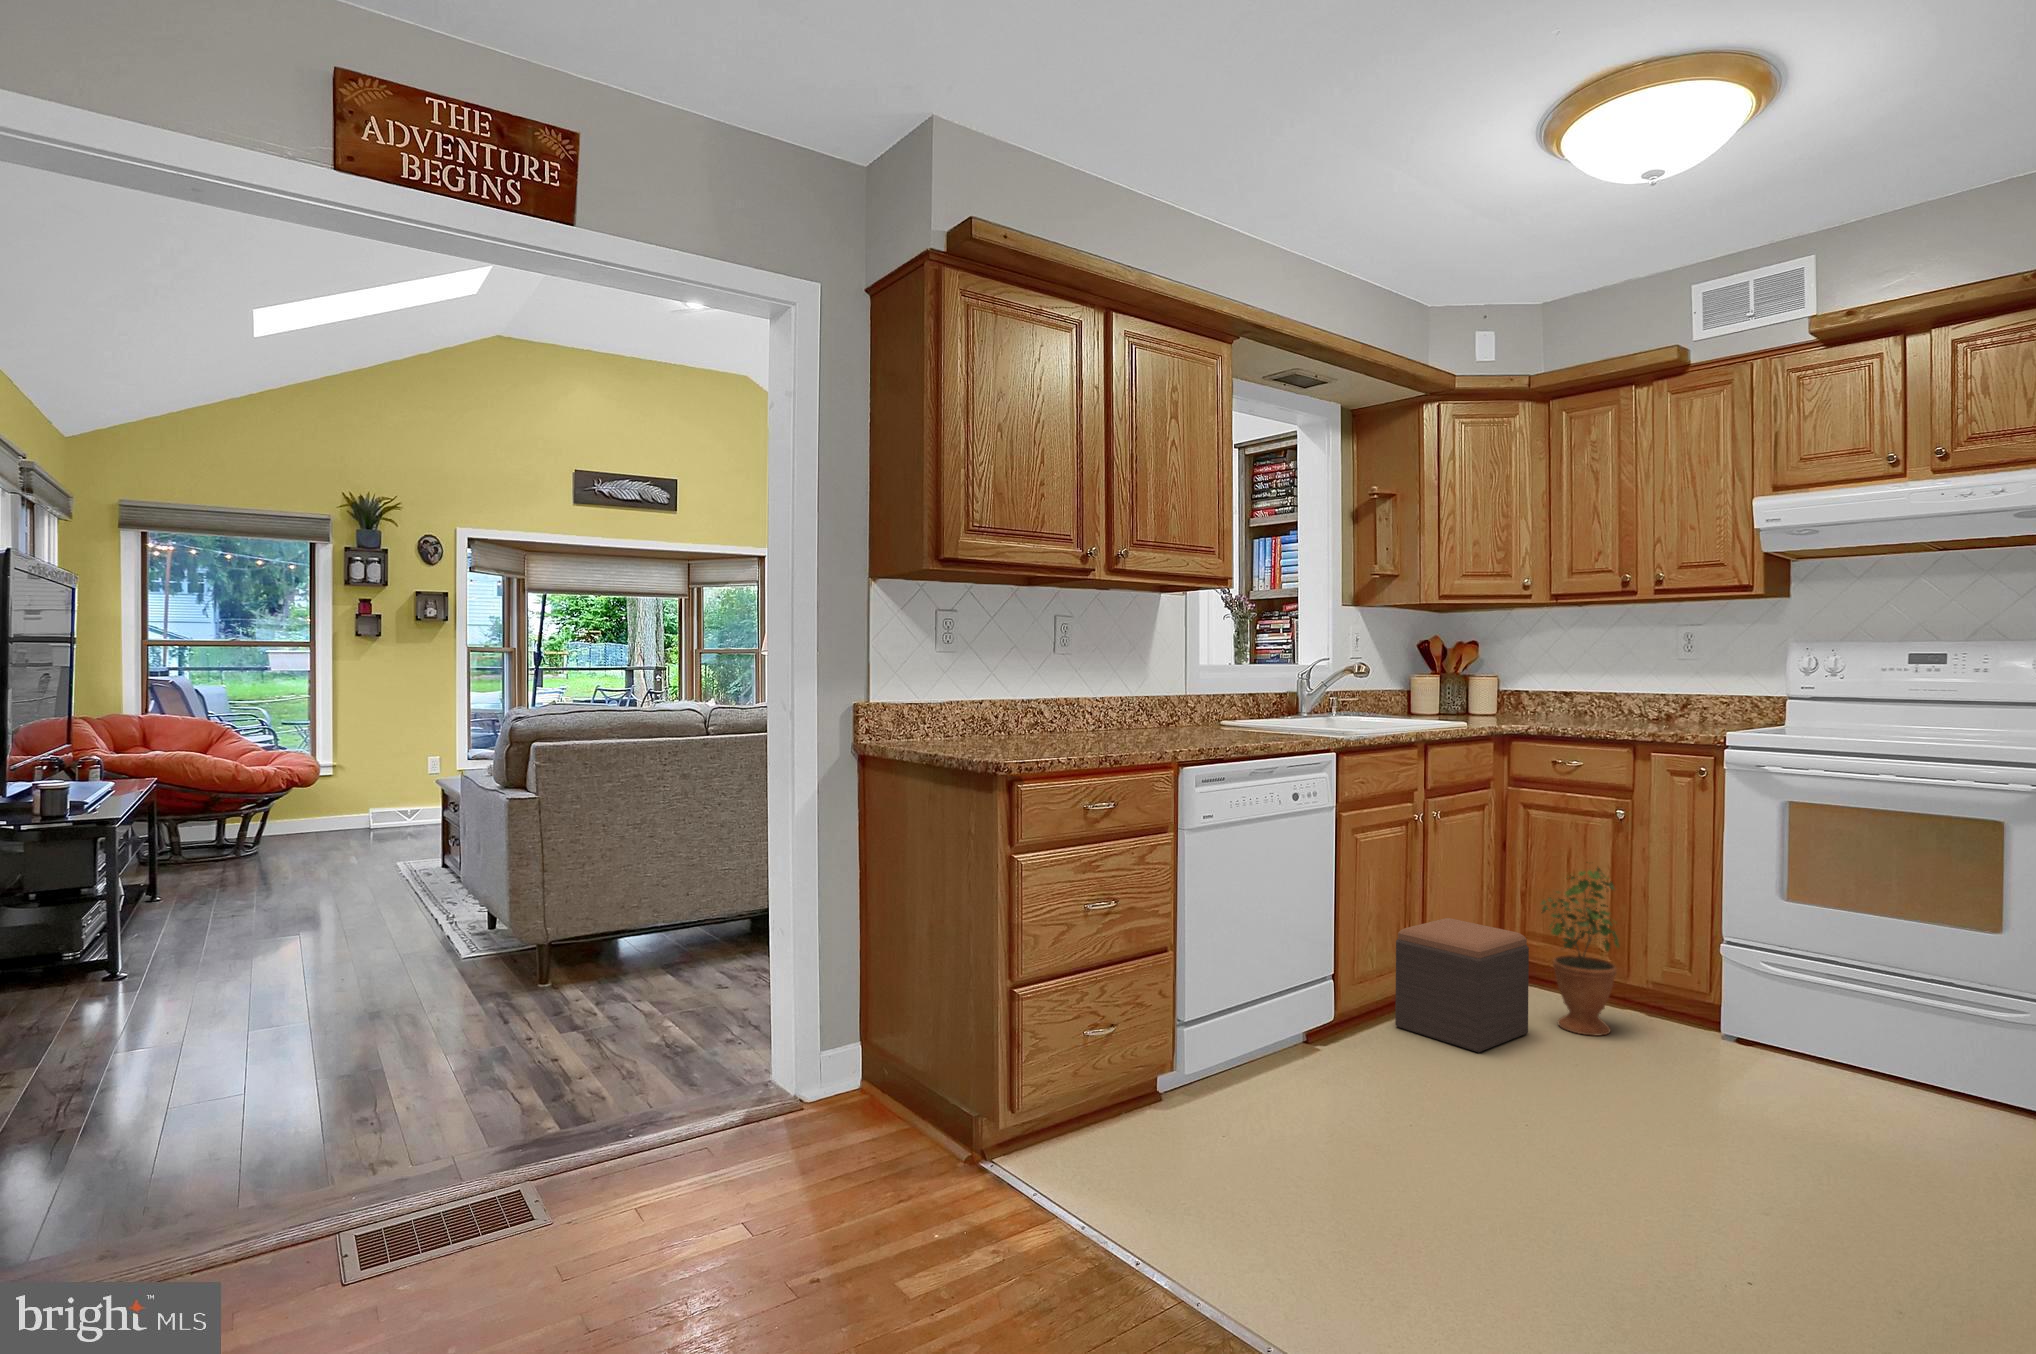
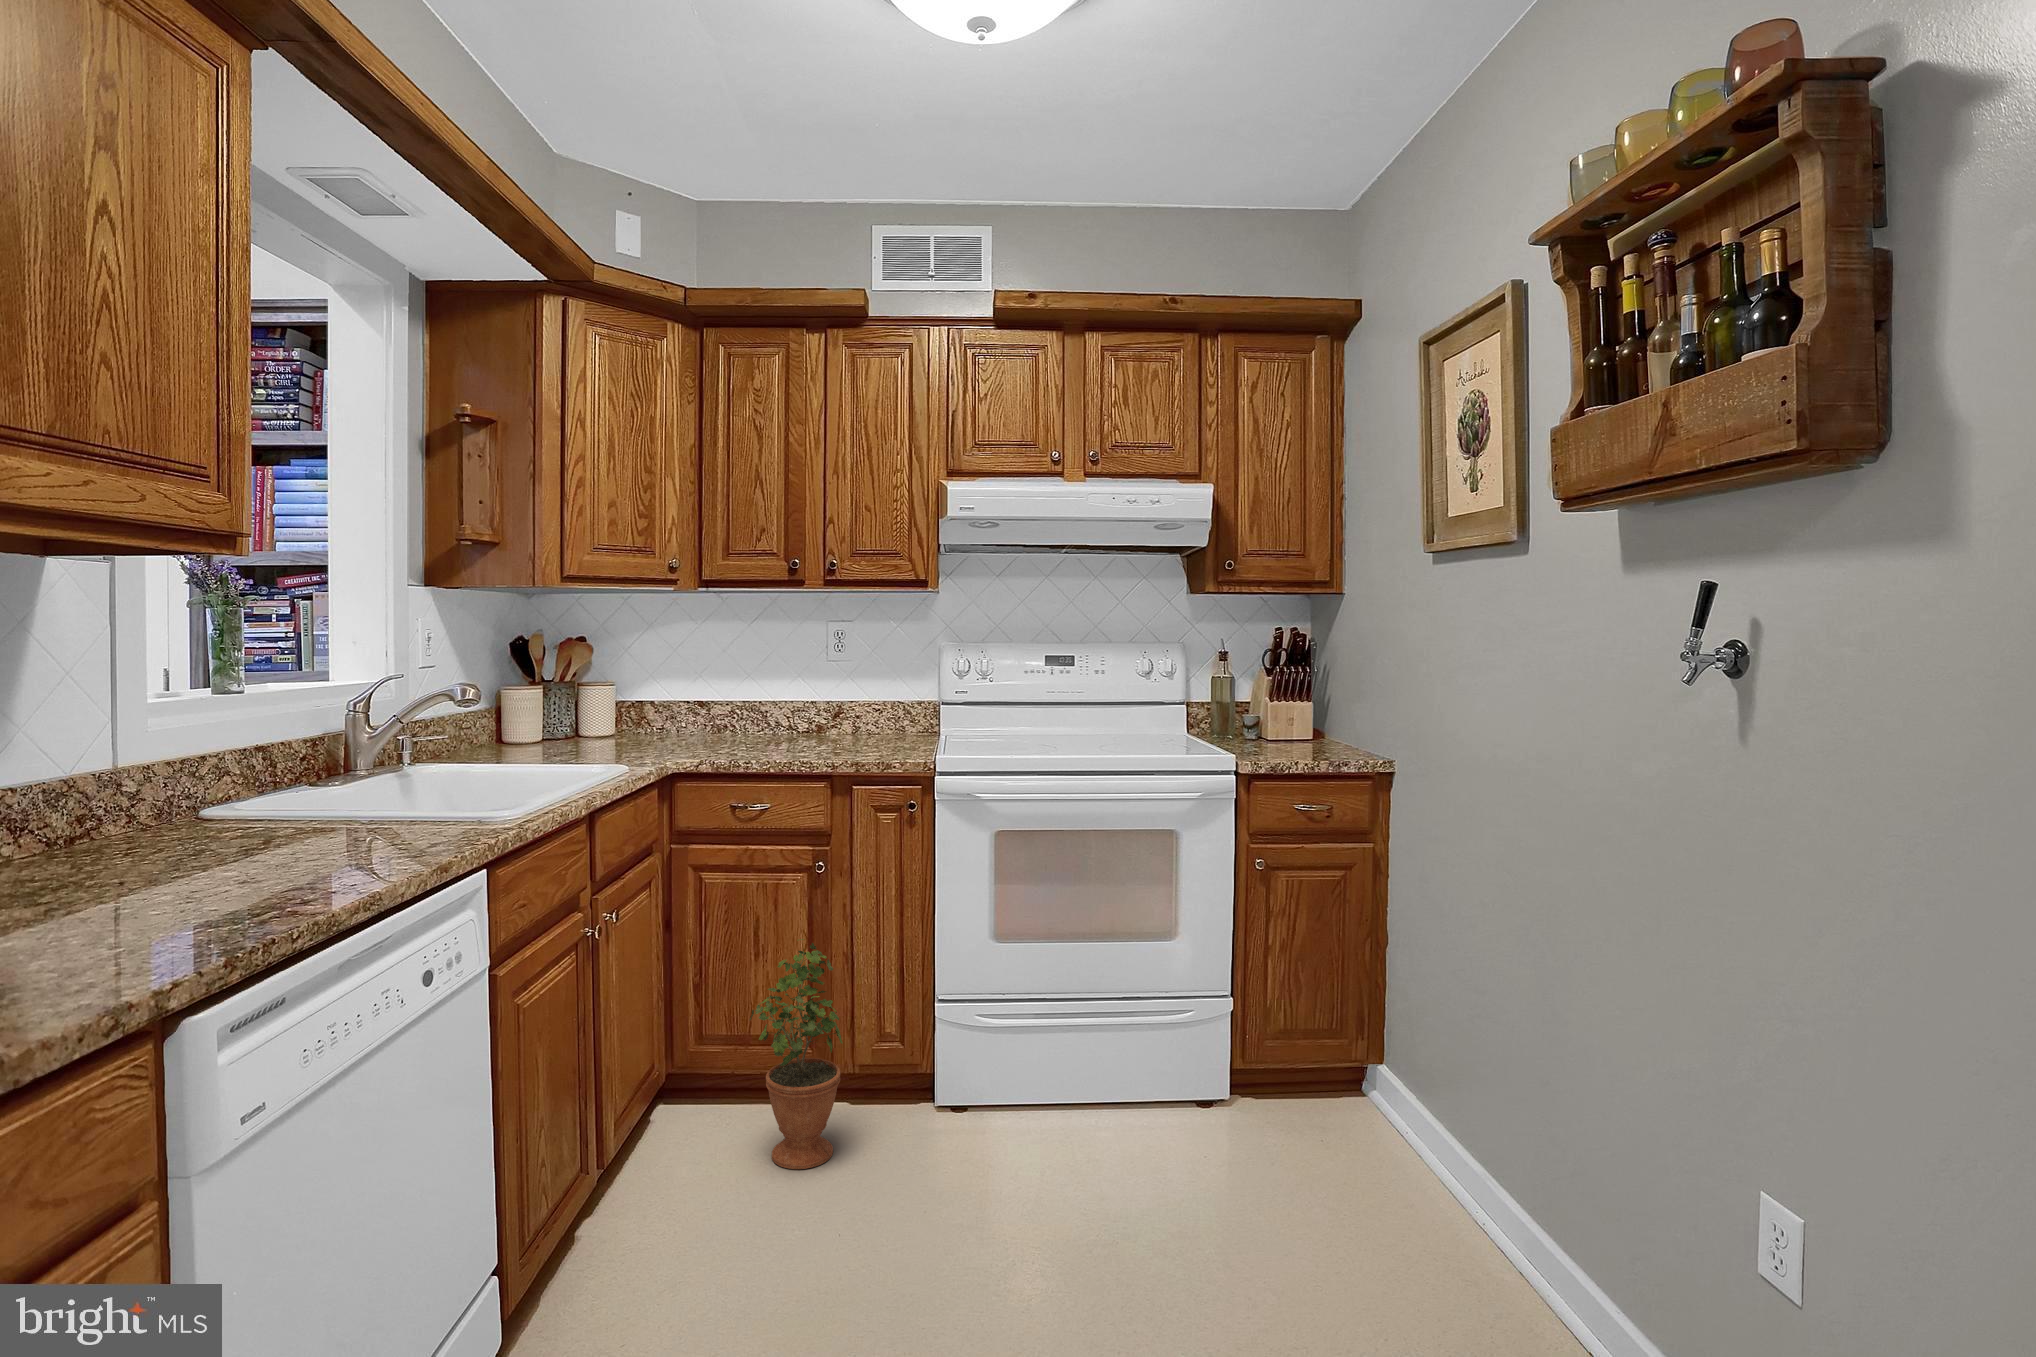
footstool: present [1395,918,1529,1052] -> none [581,1066,756,1274]

